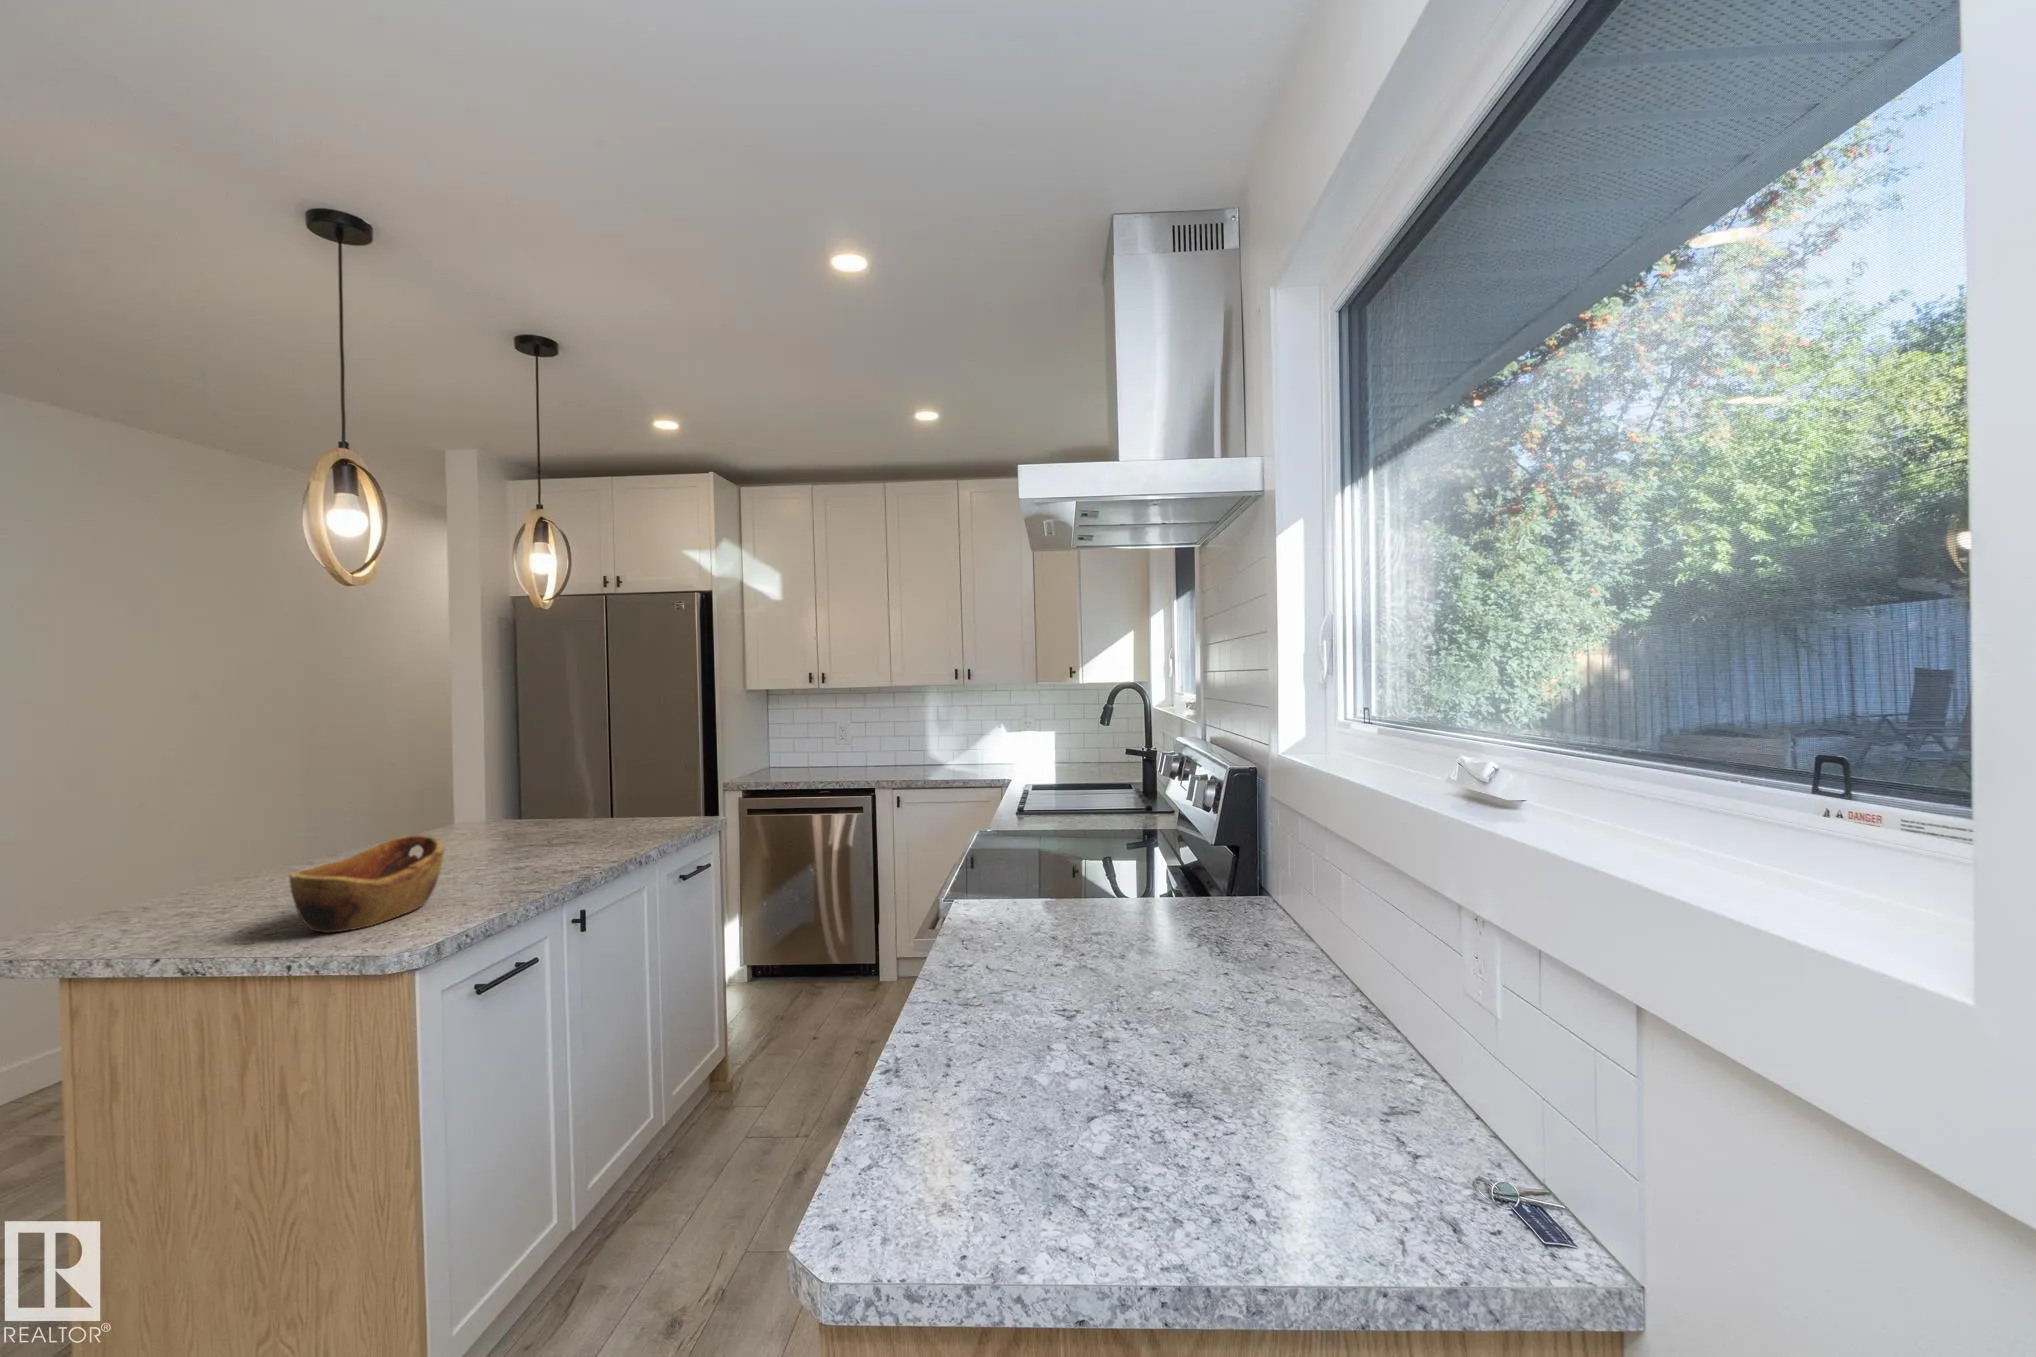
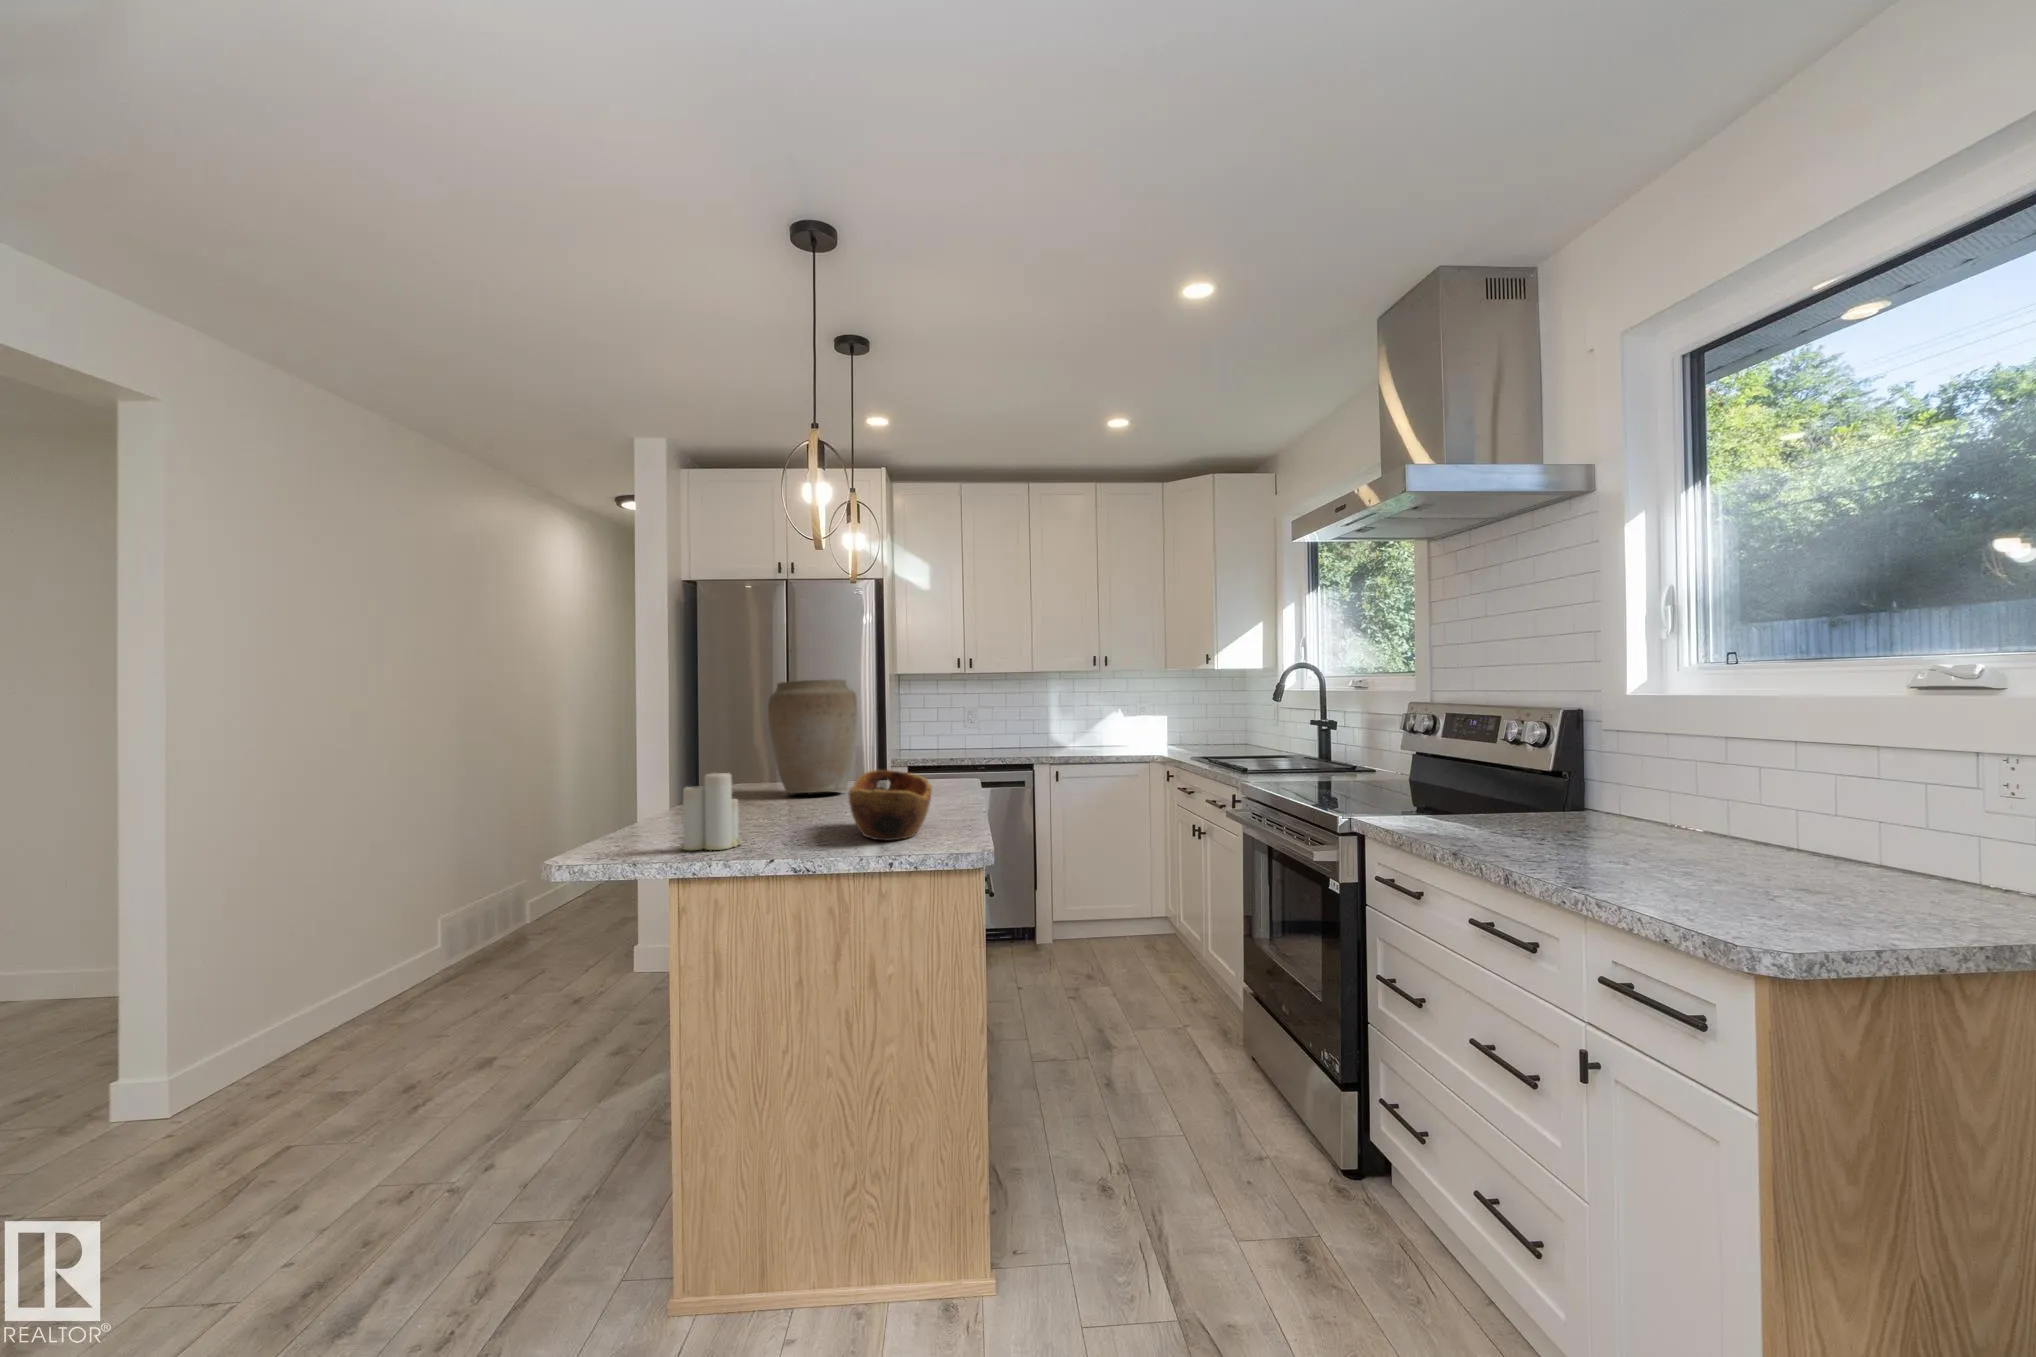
vase: none [429,714,541,841] -> present [768,679,857,793]
candle: none [83,842,171,942] -> present [680,773,742,850]

